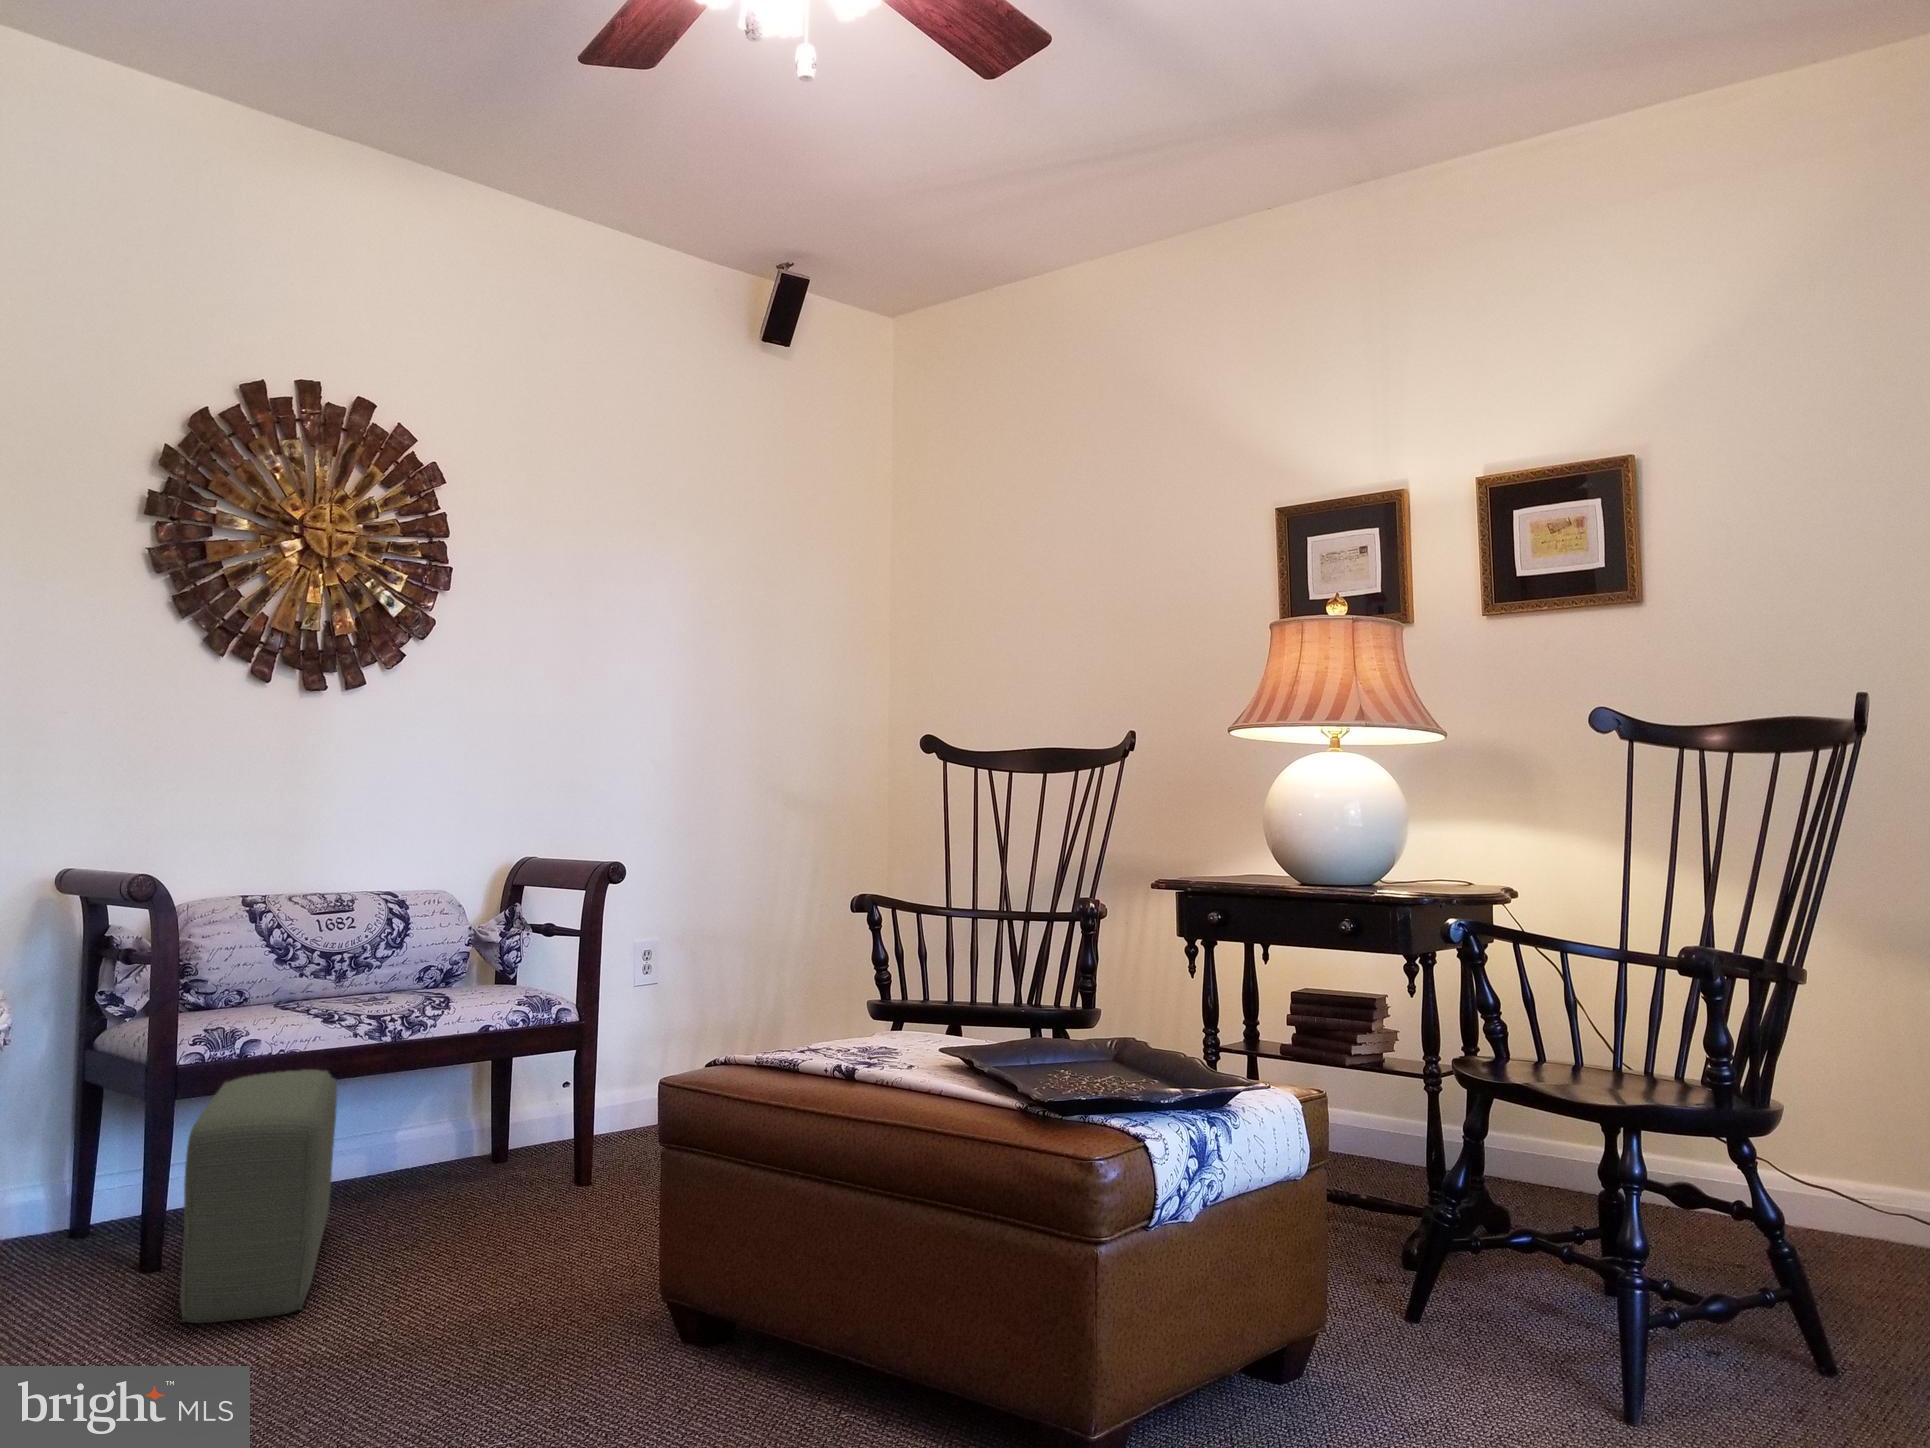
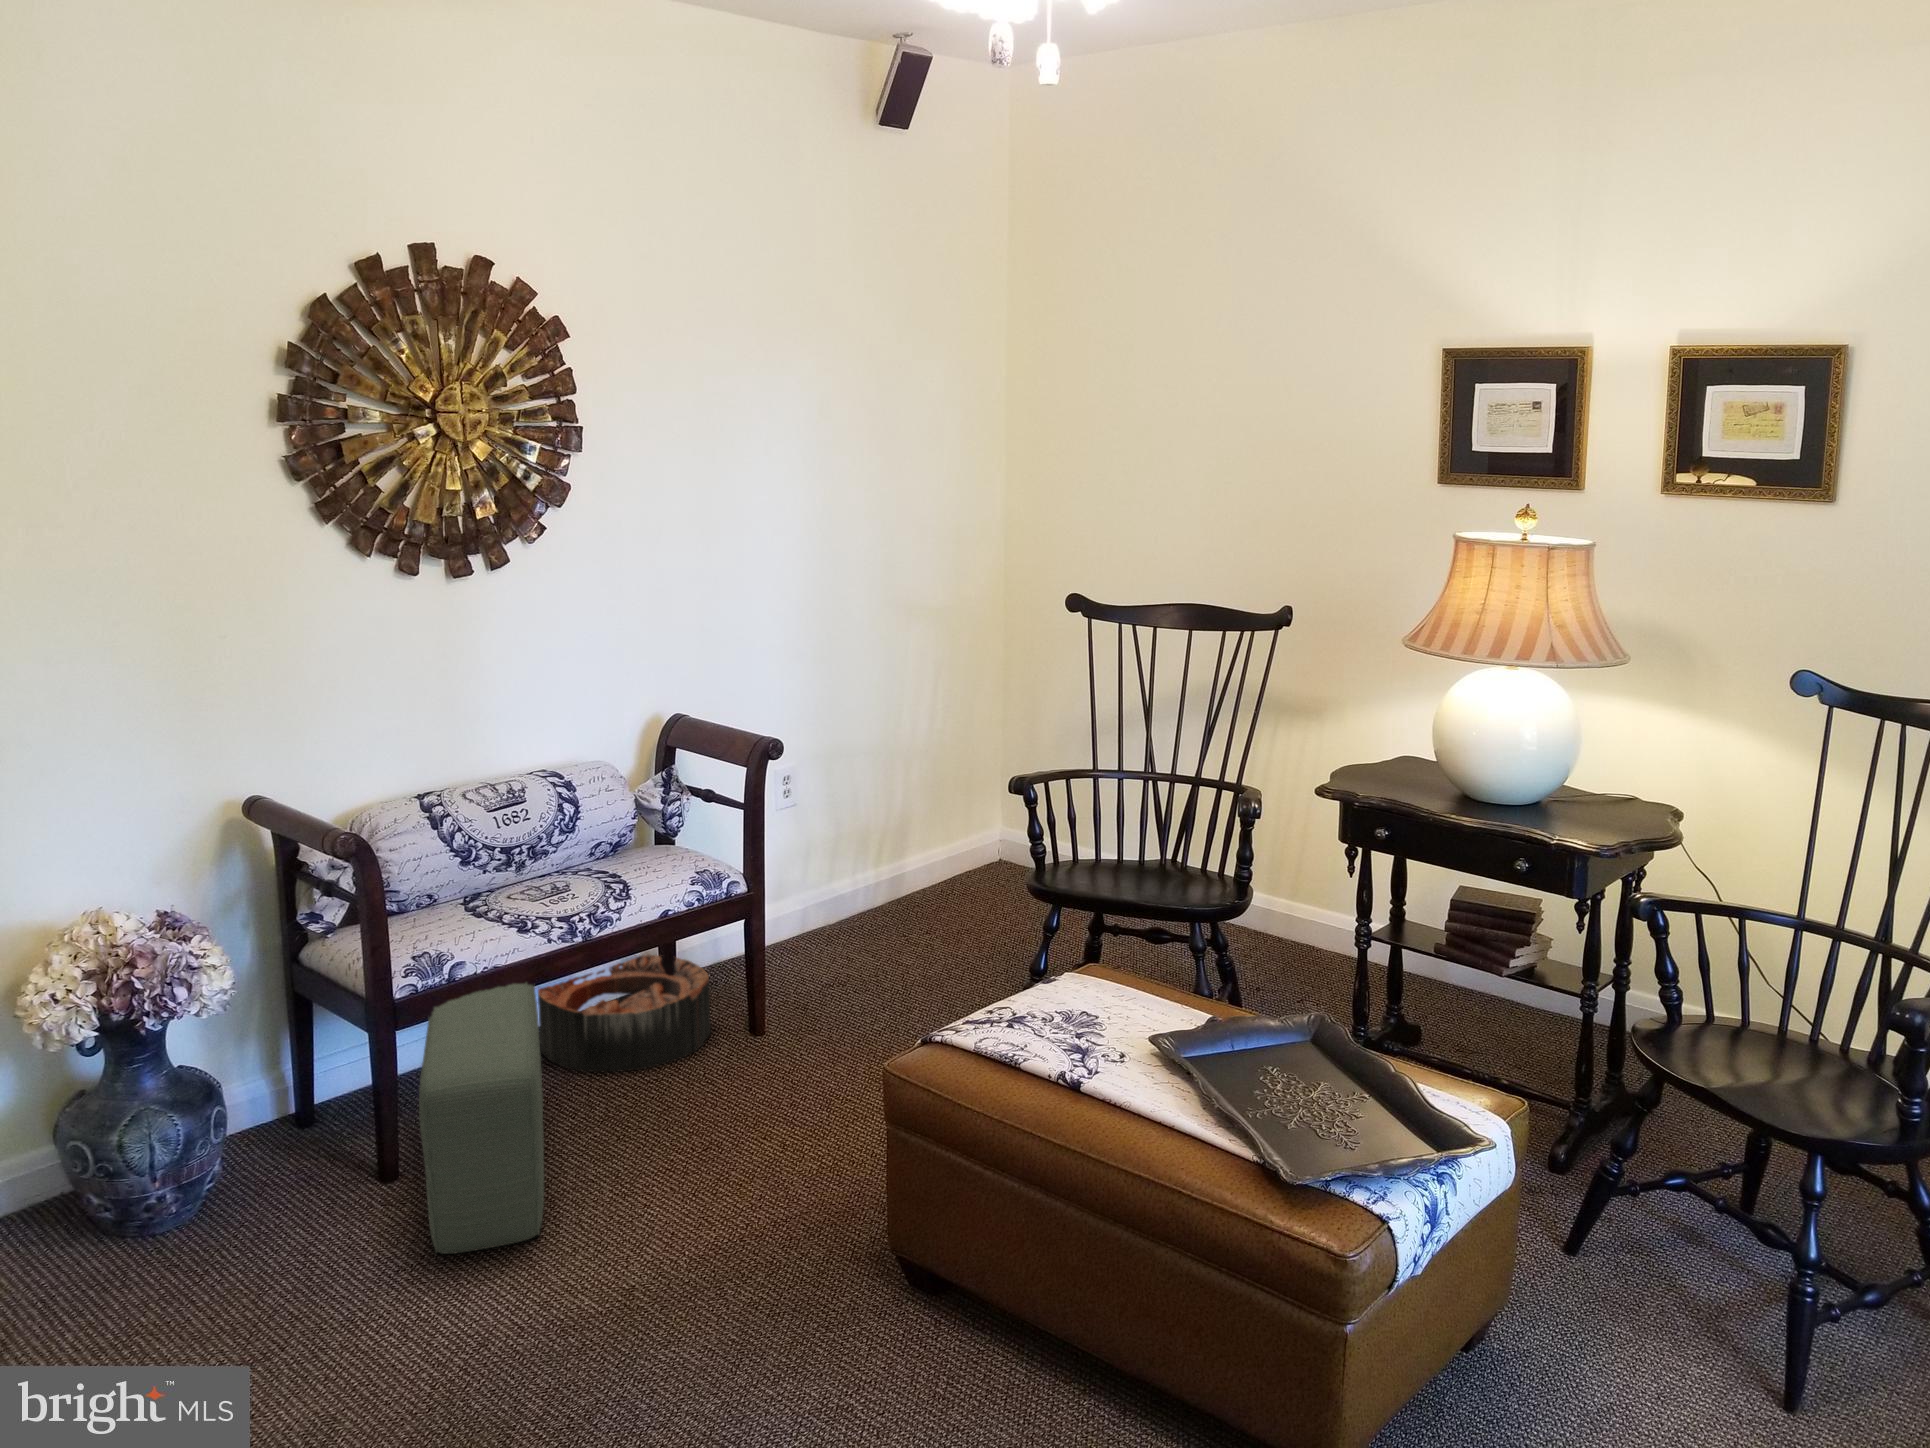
basket: none [342,1106,534,1210] -> present [538,955,711,1073]

